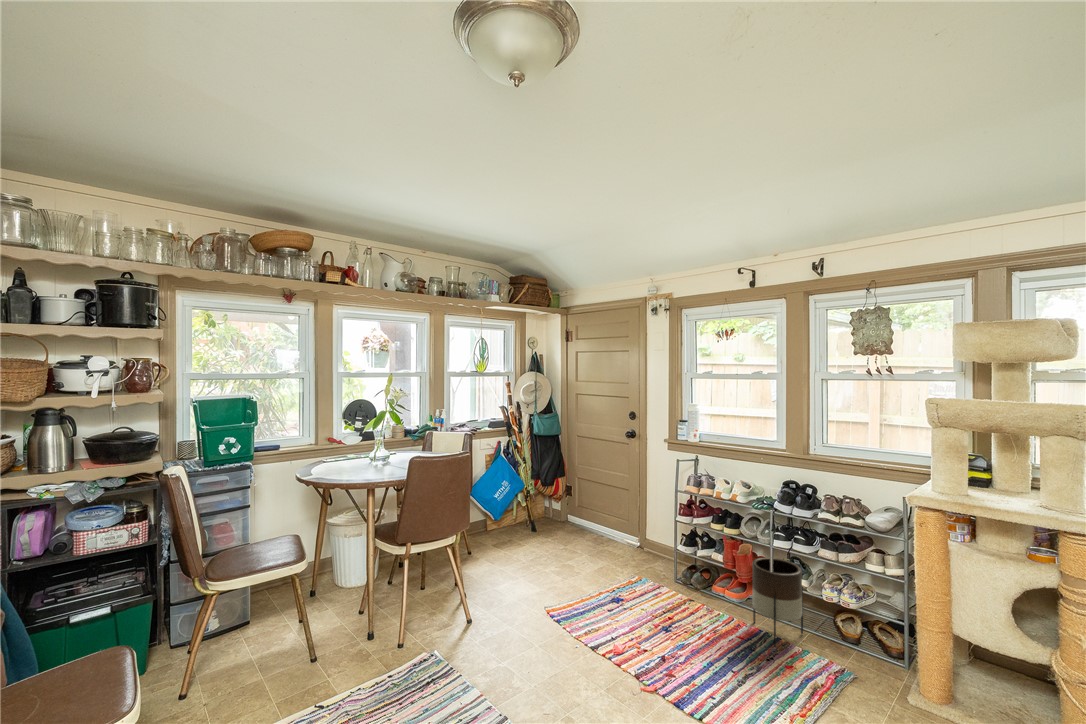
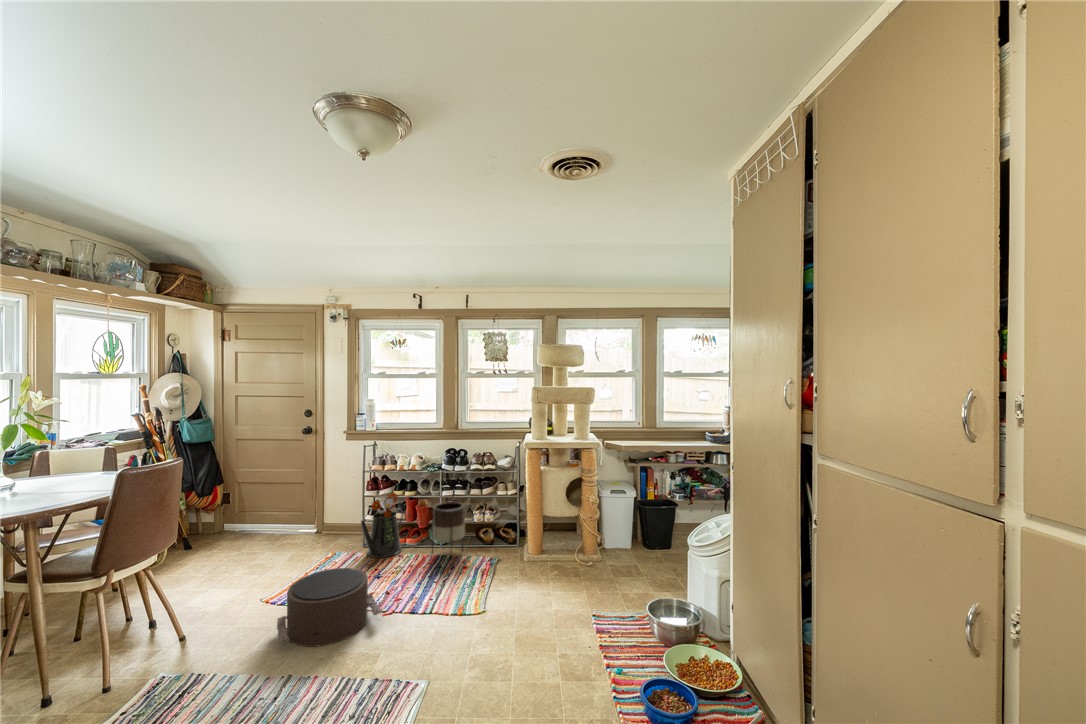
watering can: none [662,524,722,608] -> present [361,493,403,558]
pouf: none [522,599,635,696] -> present [277,568,381,647]

